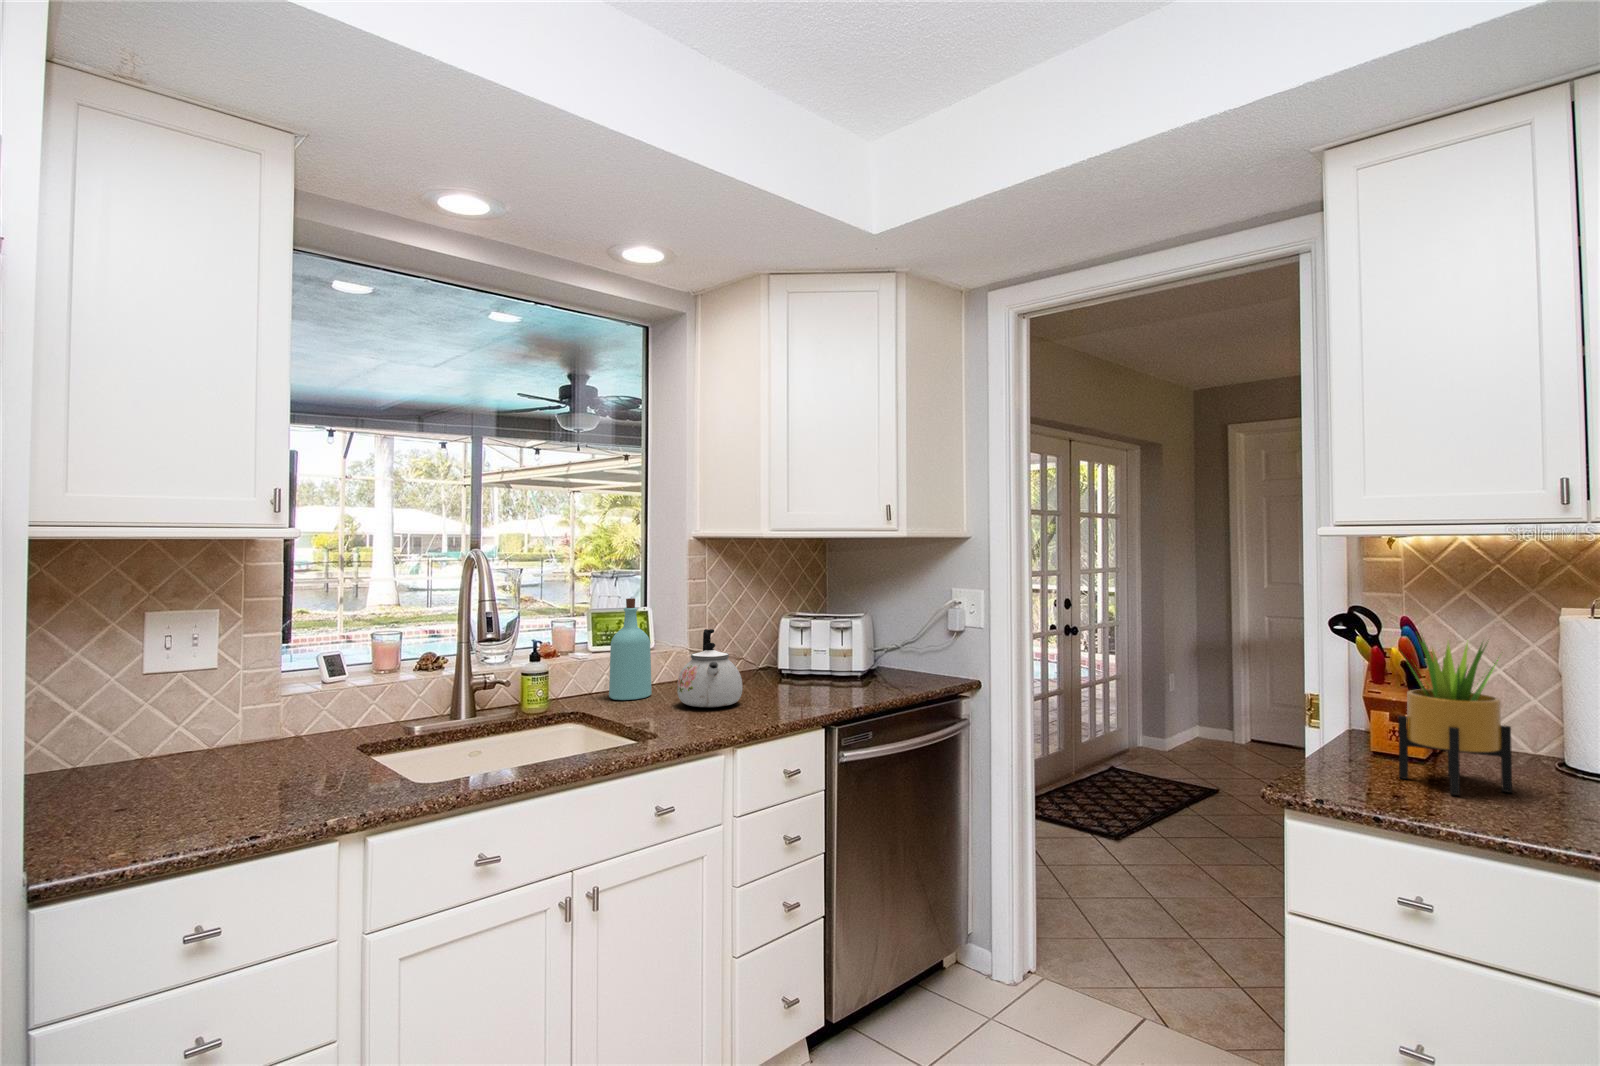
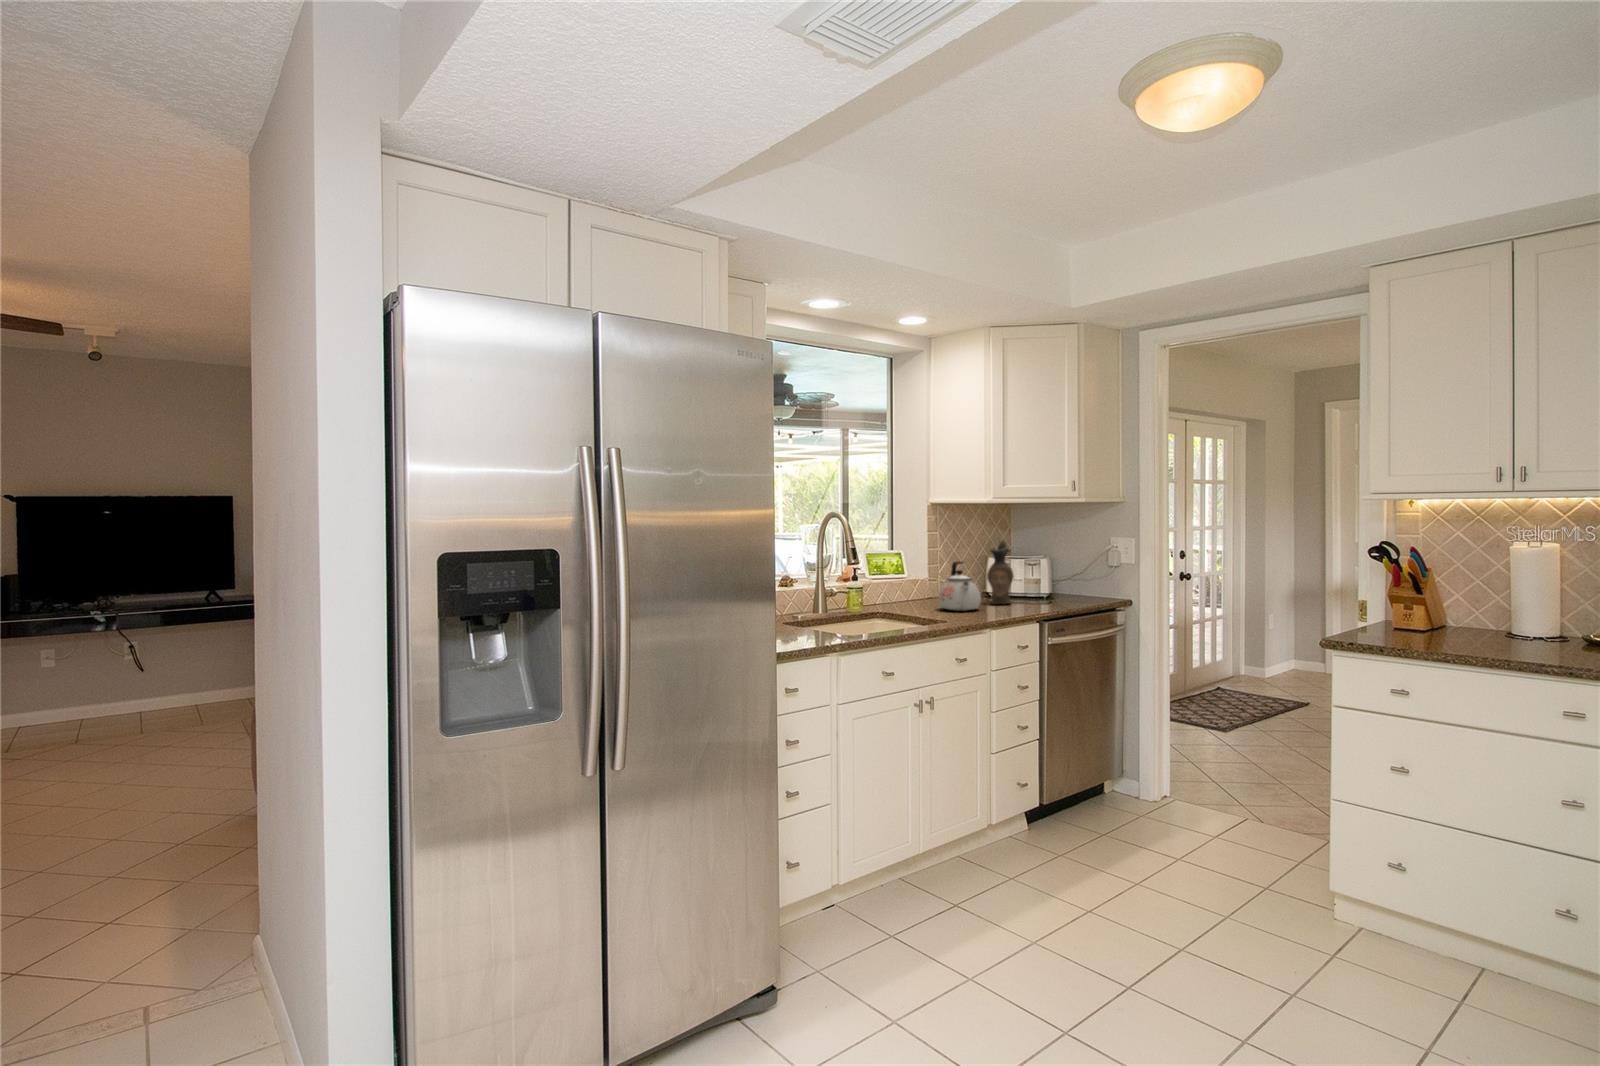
ceramic pitcher: none [763,594,802,692] -> present [987,540,1014,604]
bottle: present [609,598,652,700] -> none [889,543,914,608]
potted plant: present [1398,633,1512,795] -> none [1403,553,1466,643]

